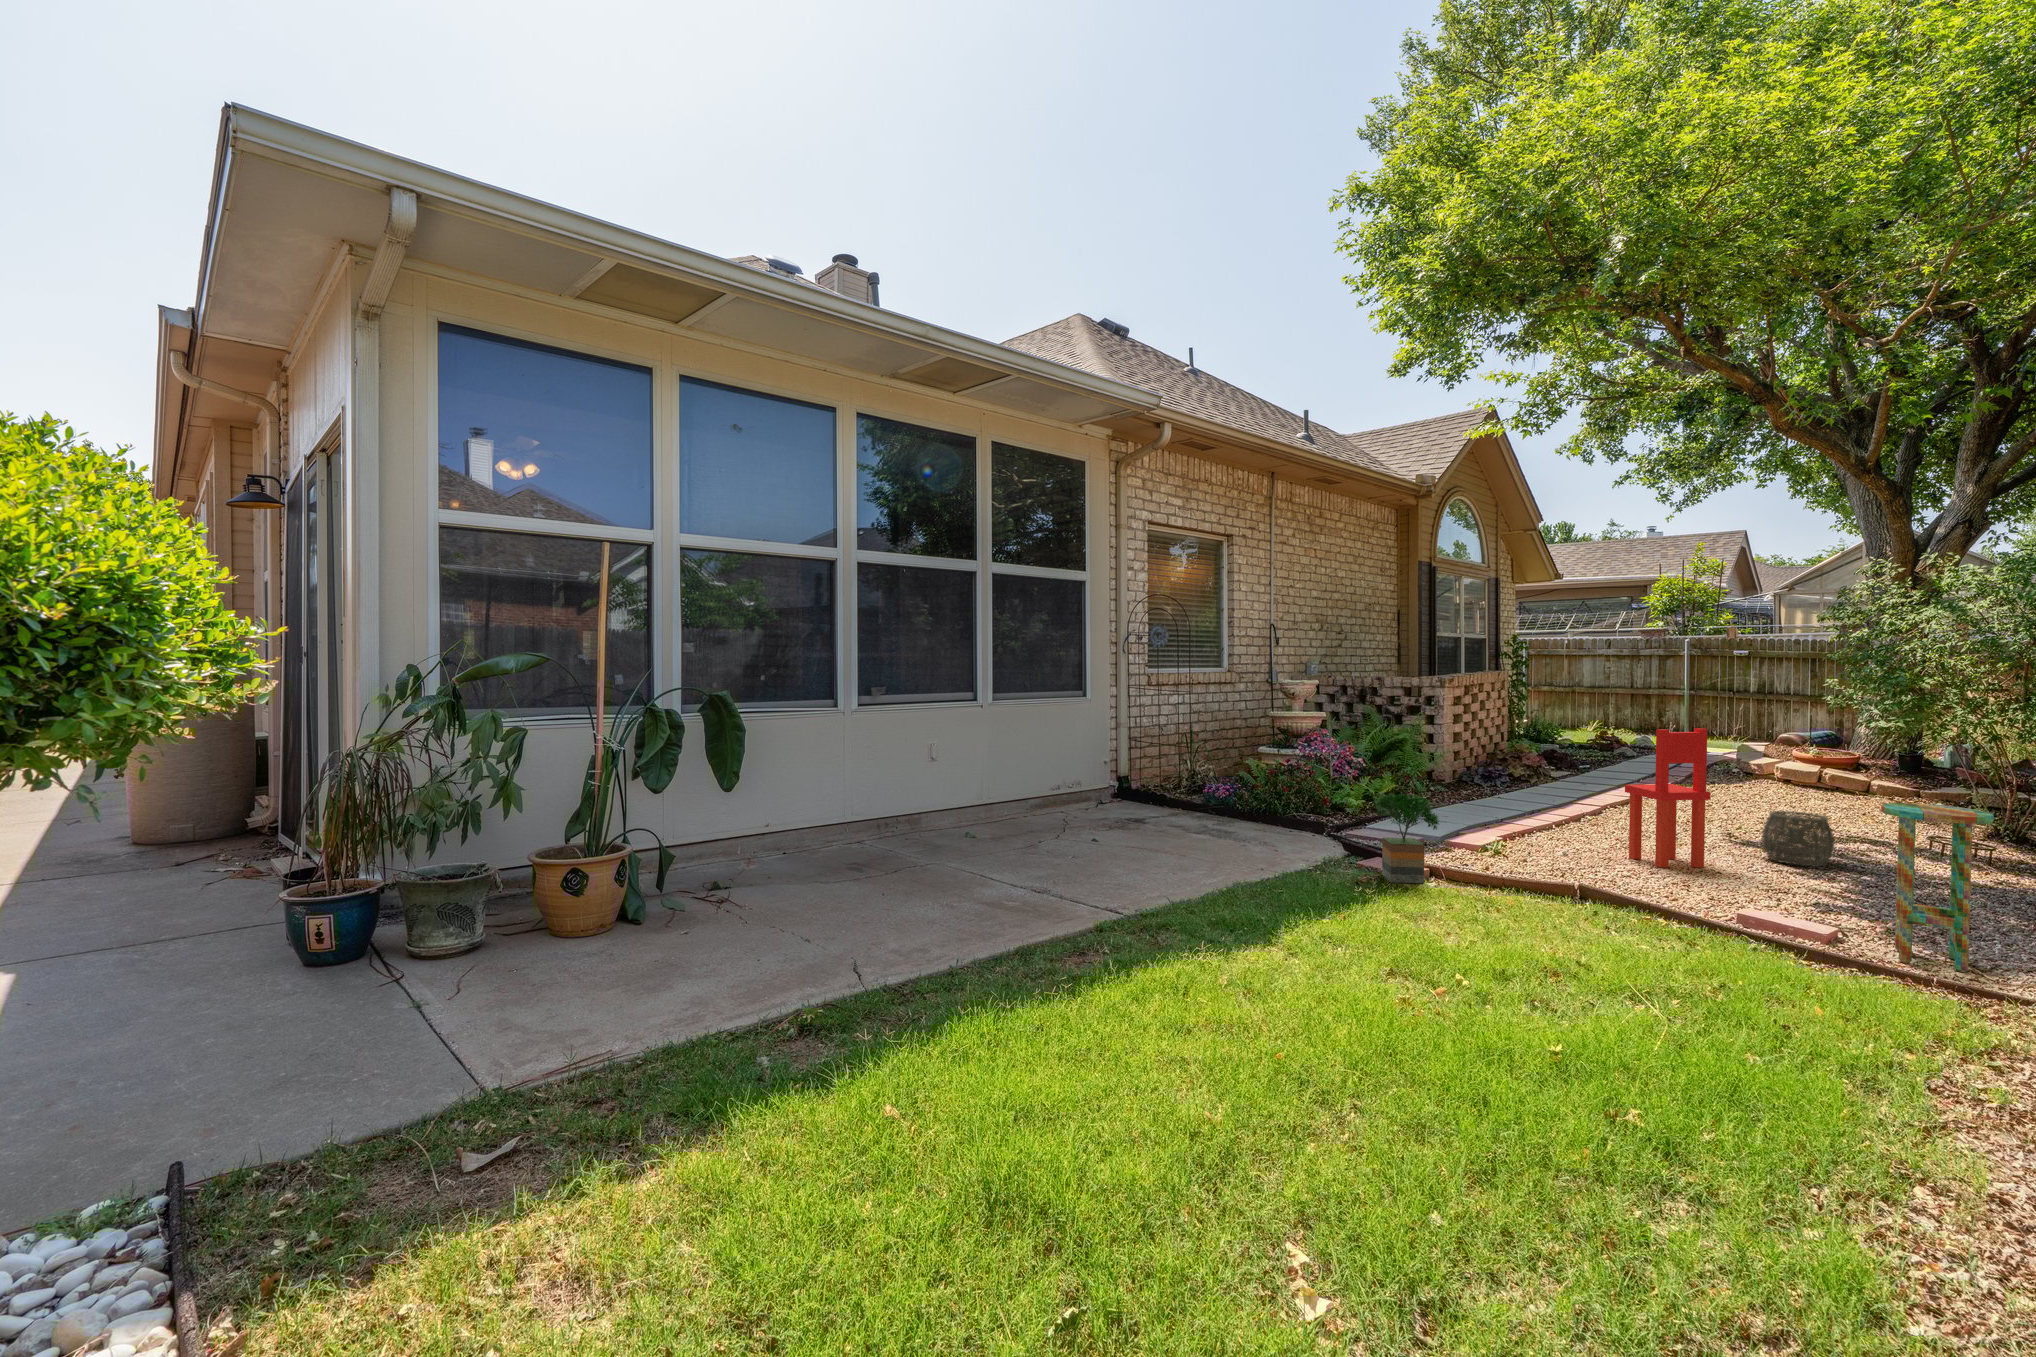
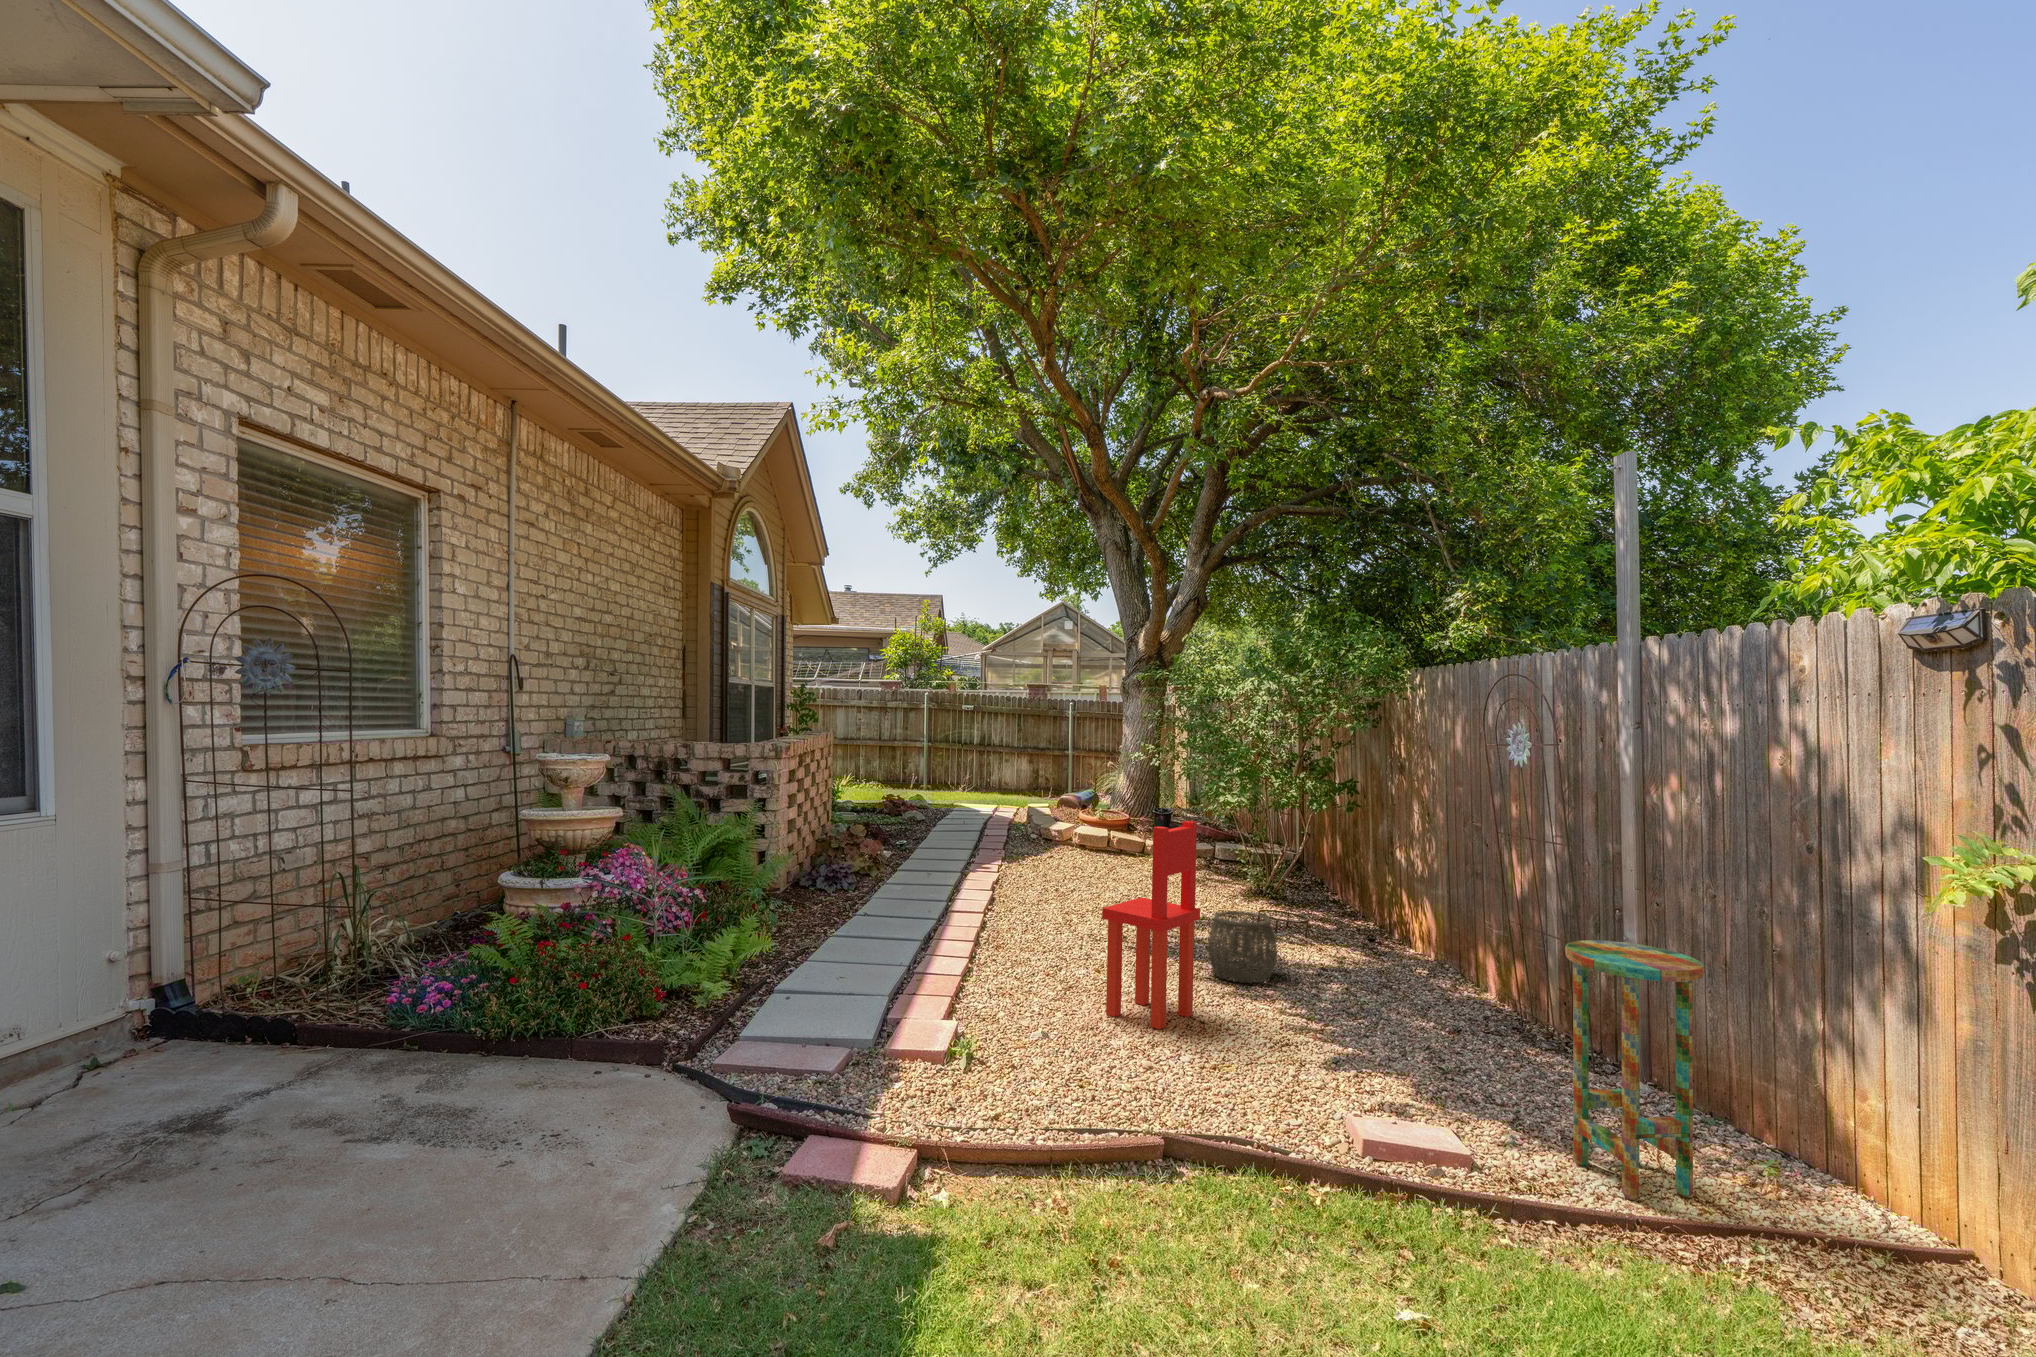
potted tree: present [1375,794,1439,883] -> none [825,1013,970,1243]

